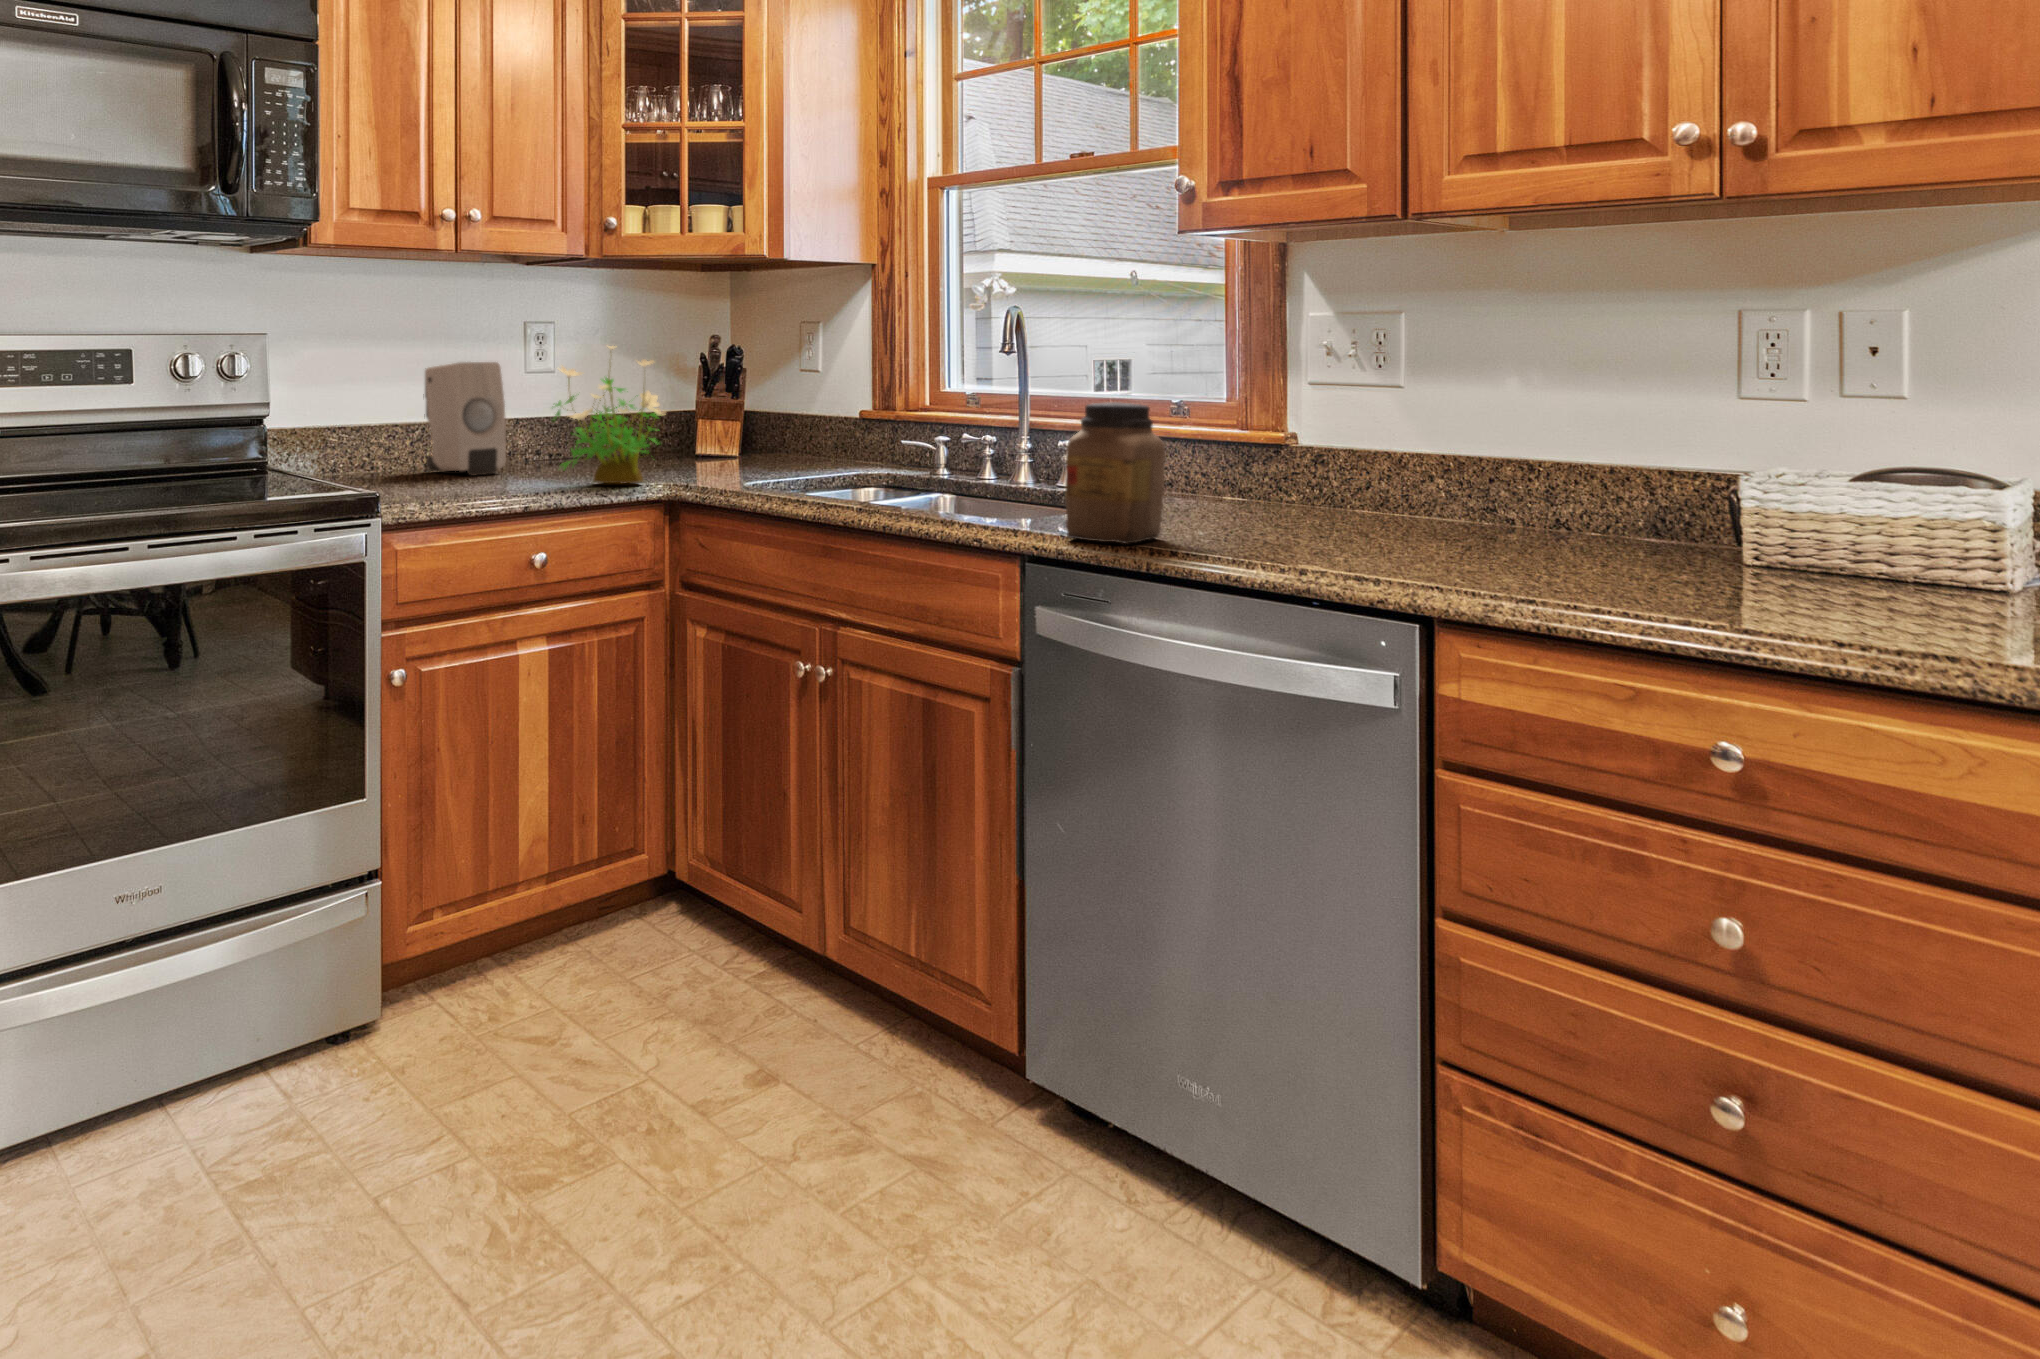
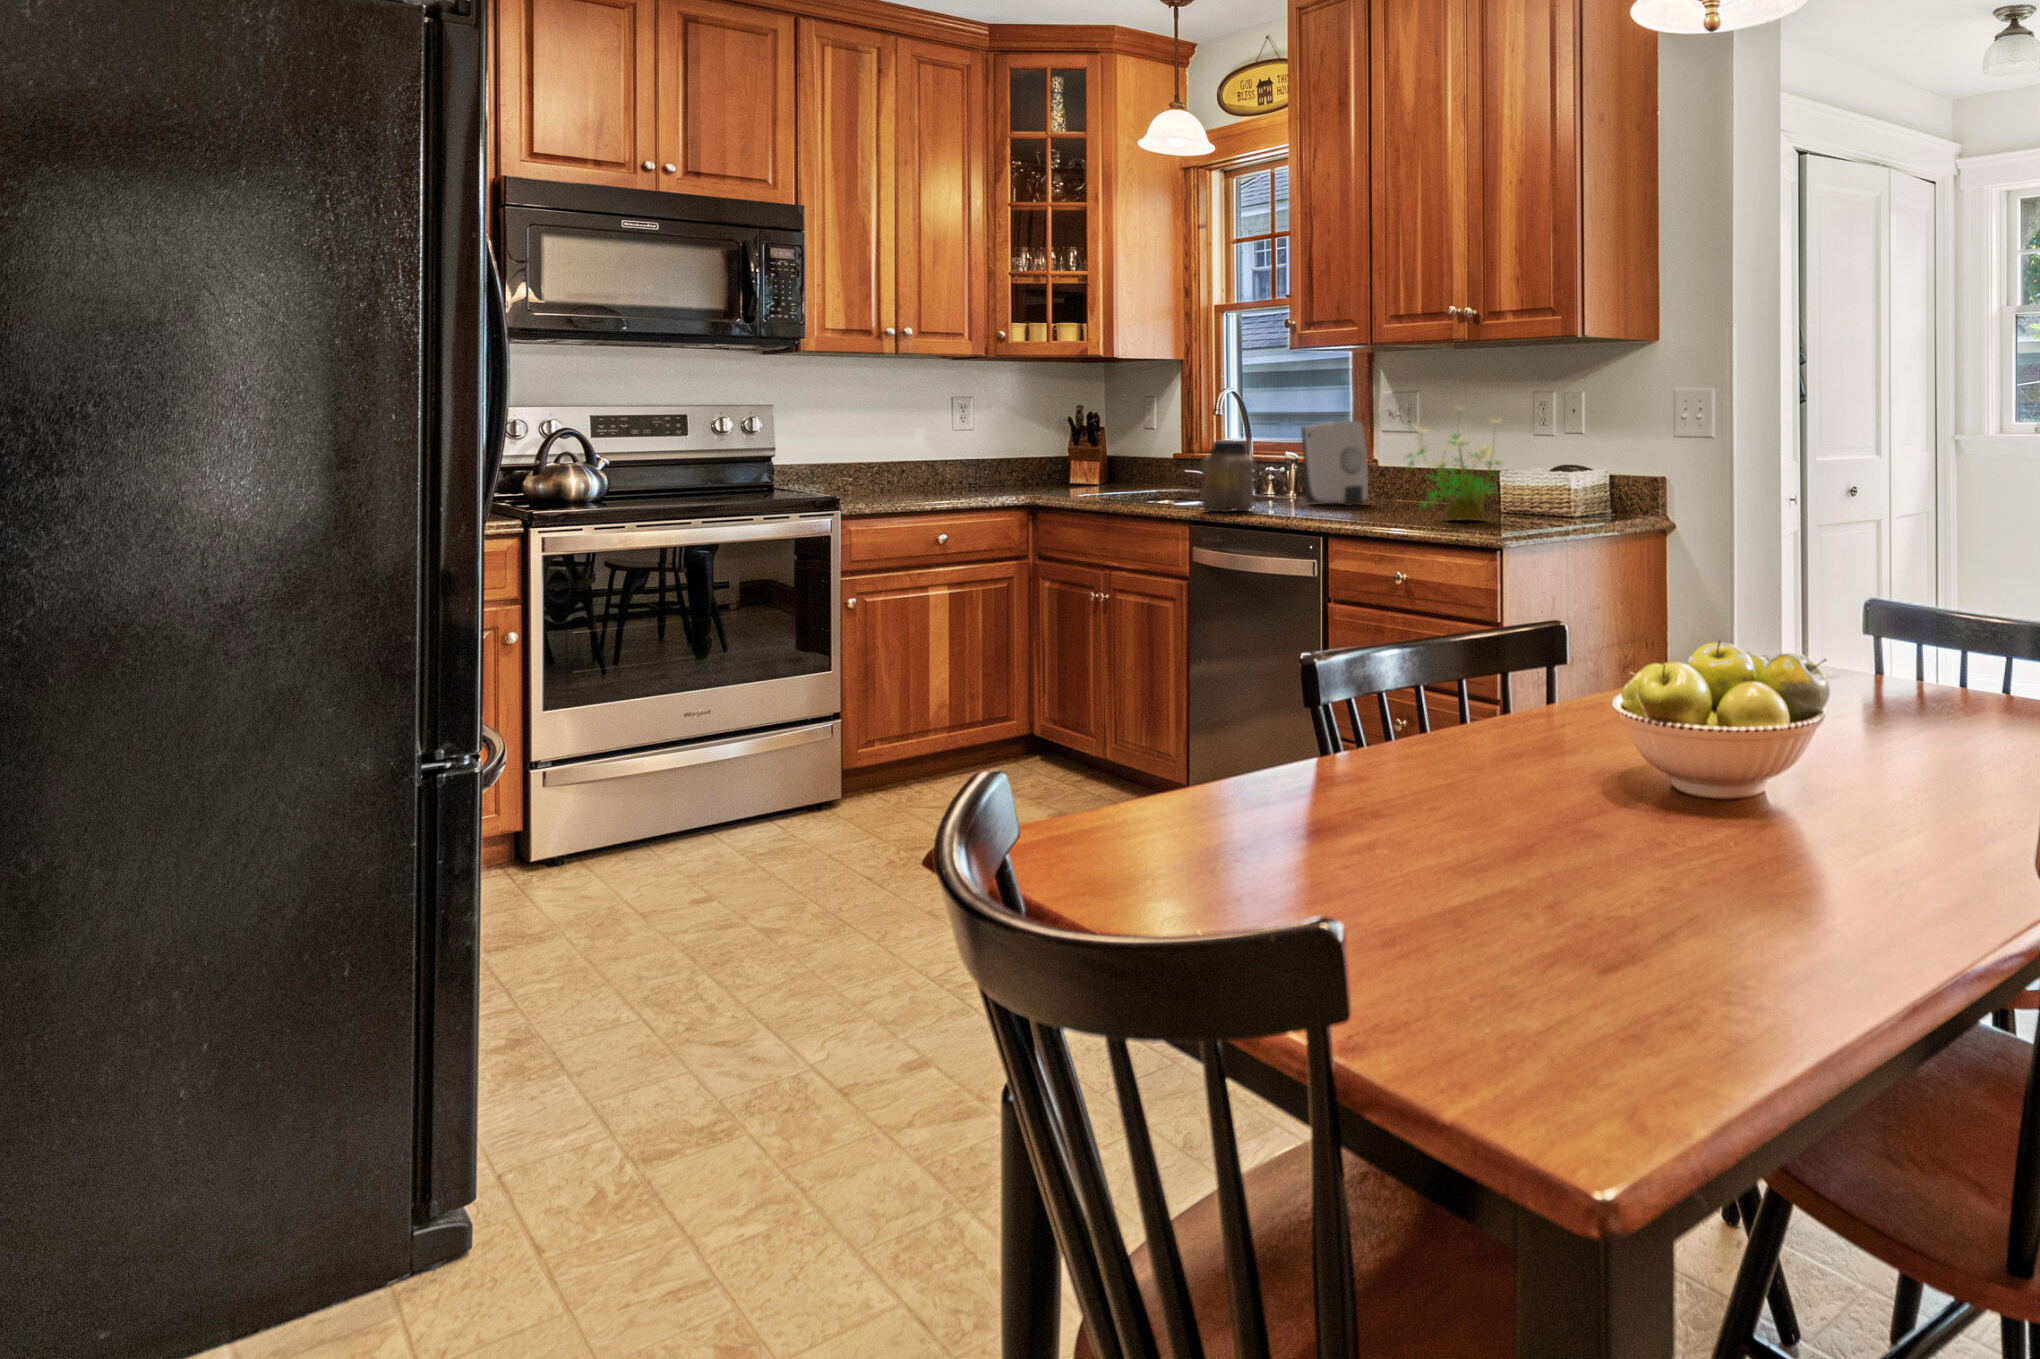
potted plant: present [555,346,665,483] -> present [1407,408,1504,519]
soap dispenser: present [425,362,506,475] -> present [1301,421,1368,506]

